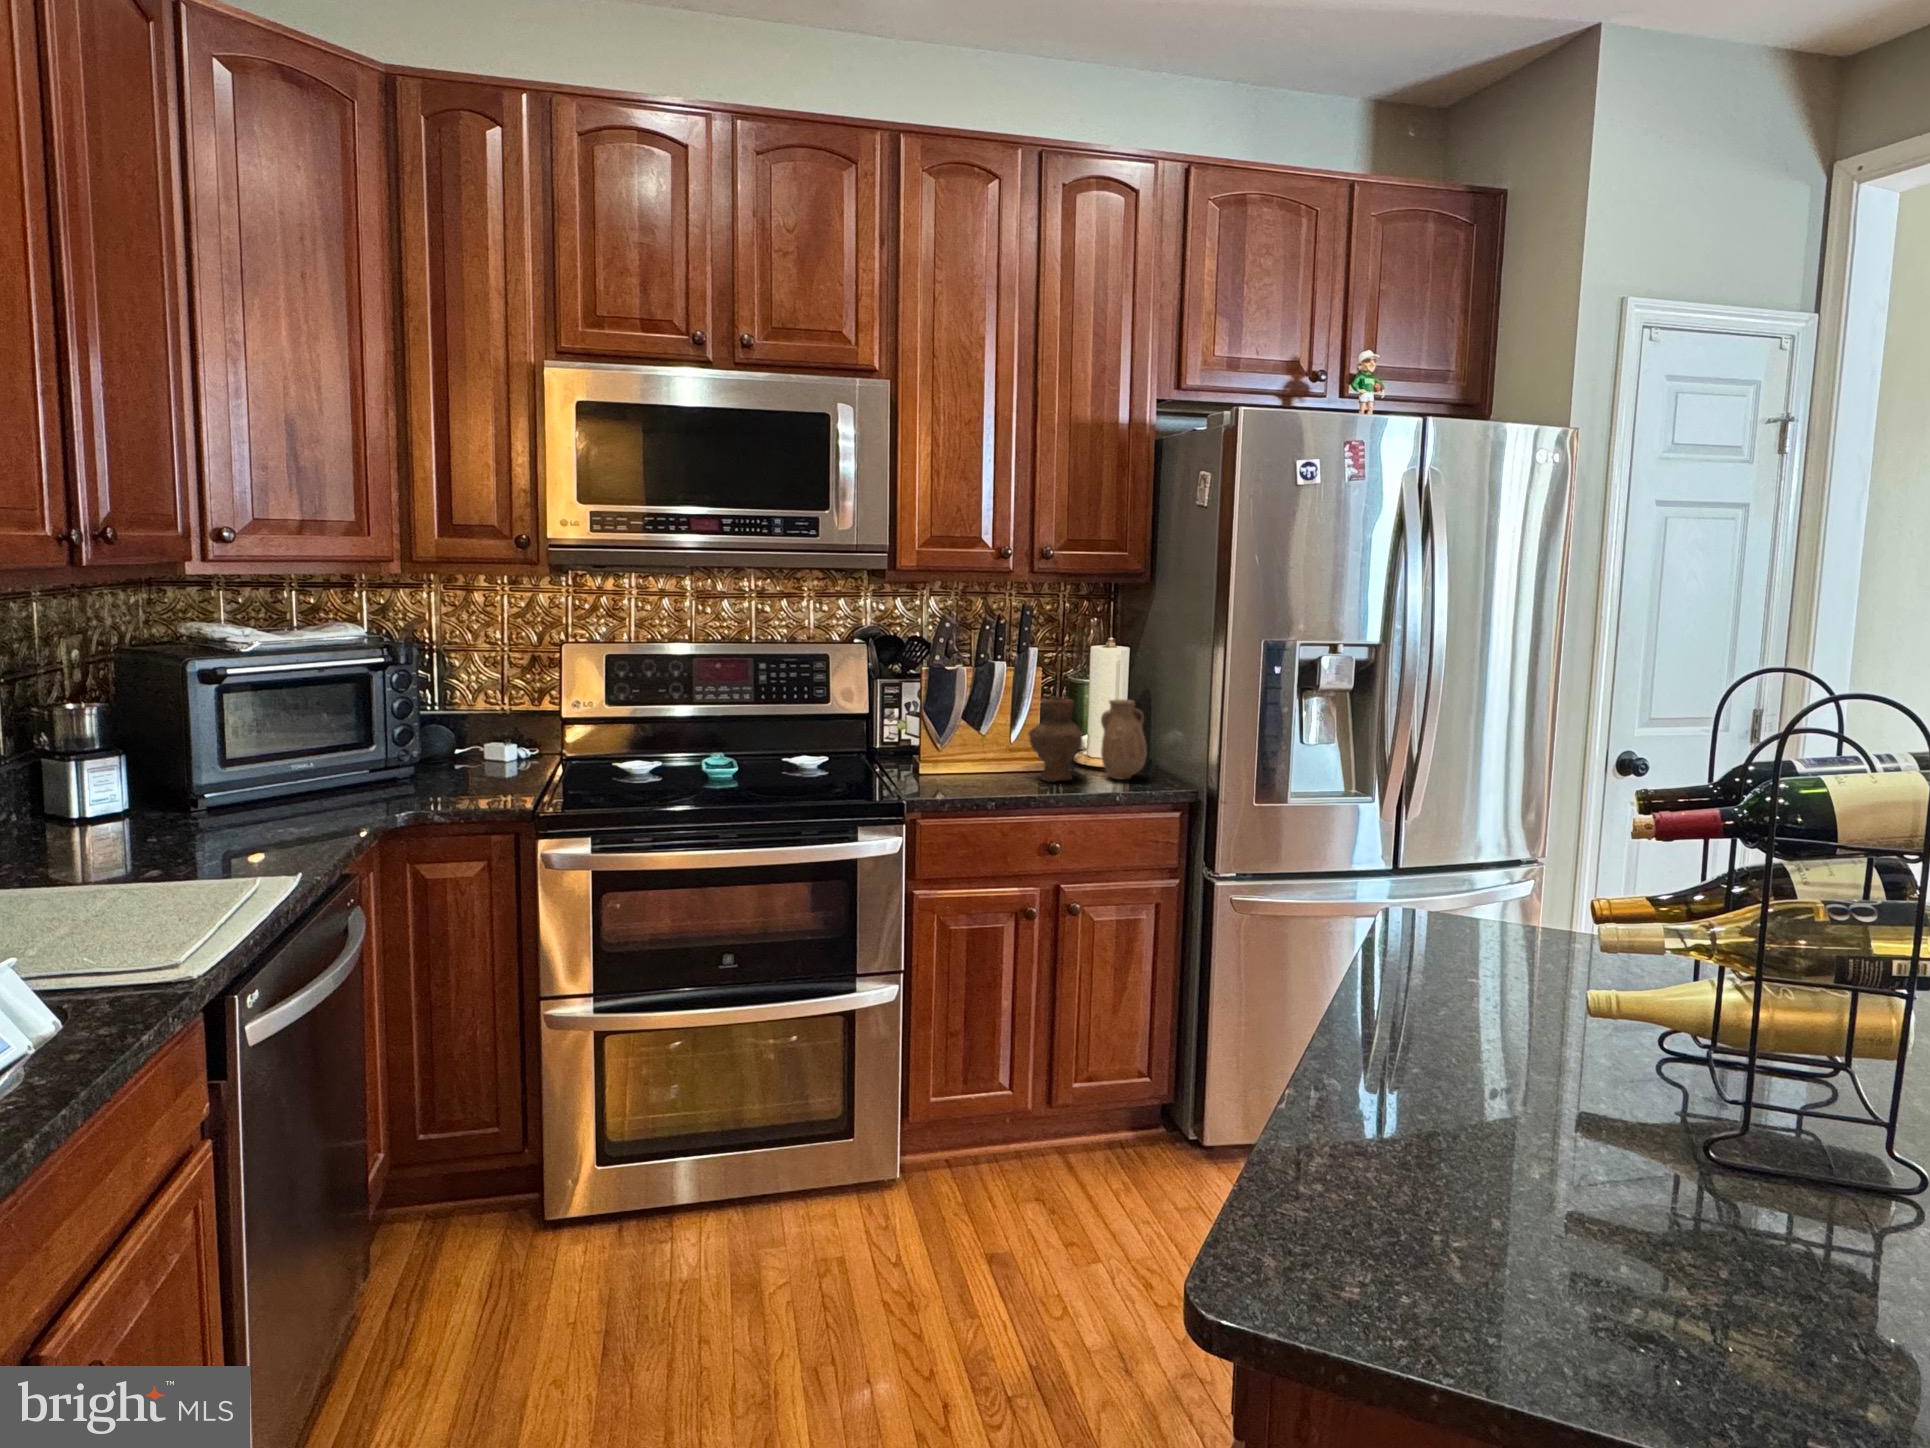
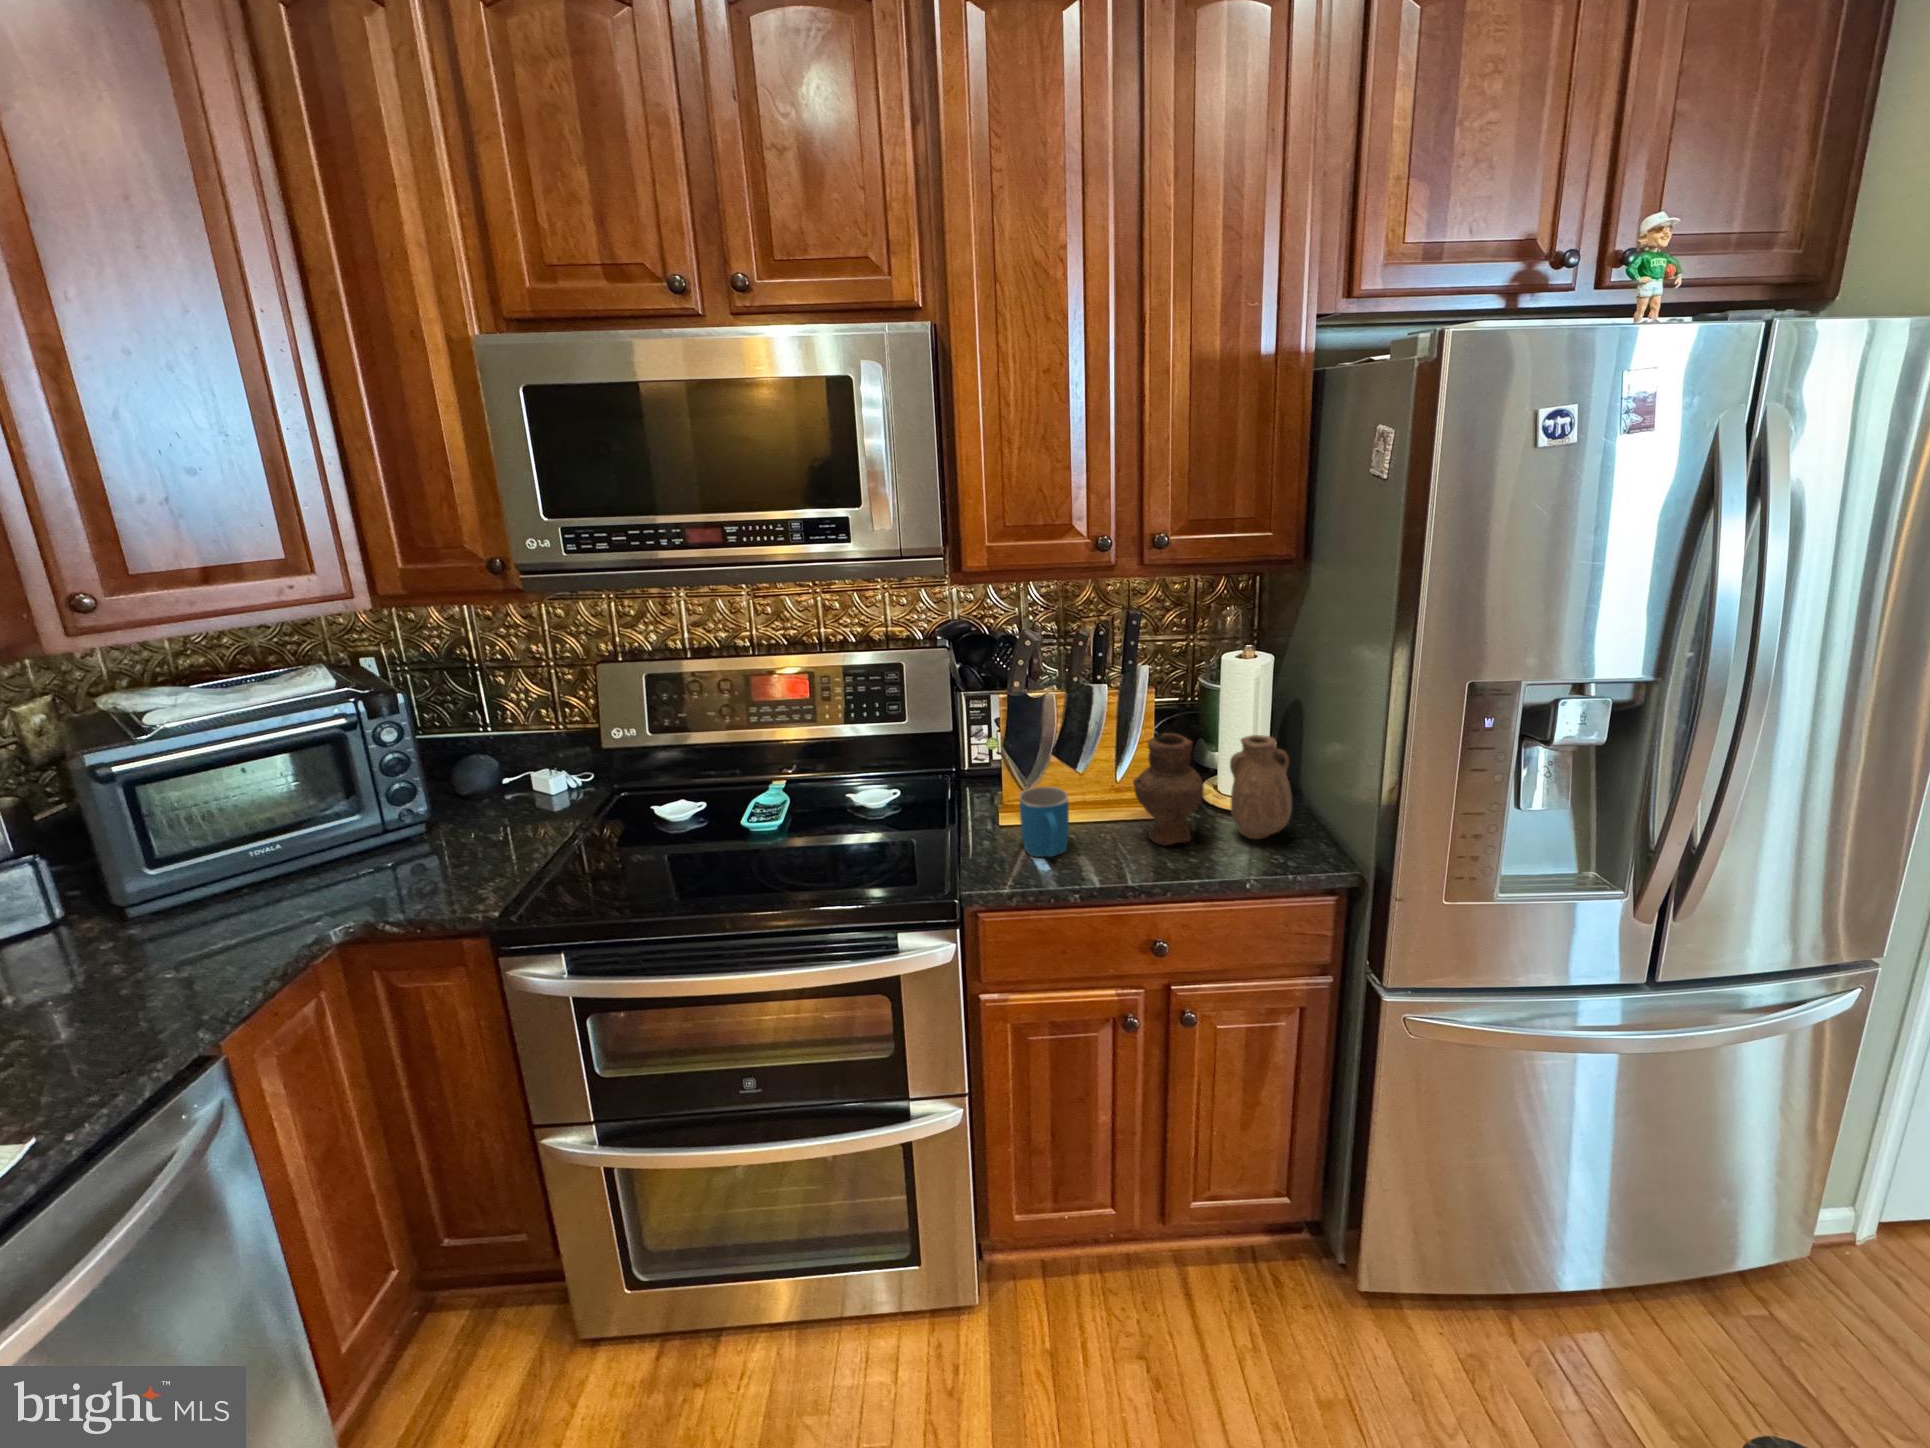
mug: none [941,737,981,786] -> present [1019,787,1069,857]

